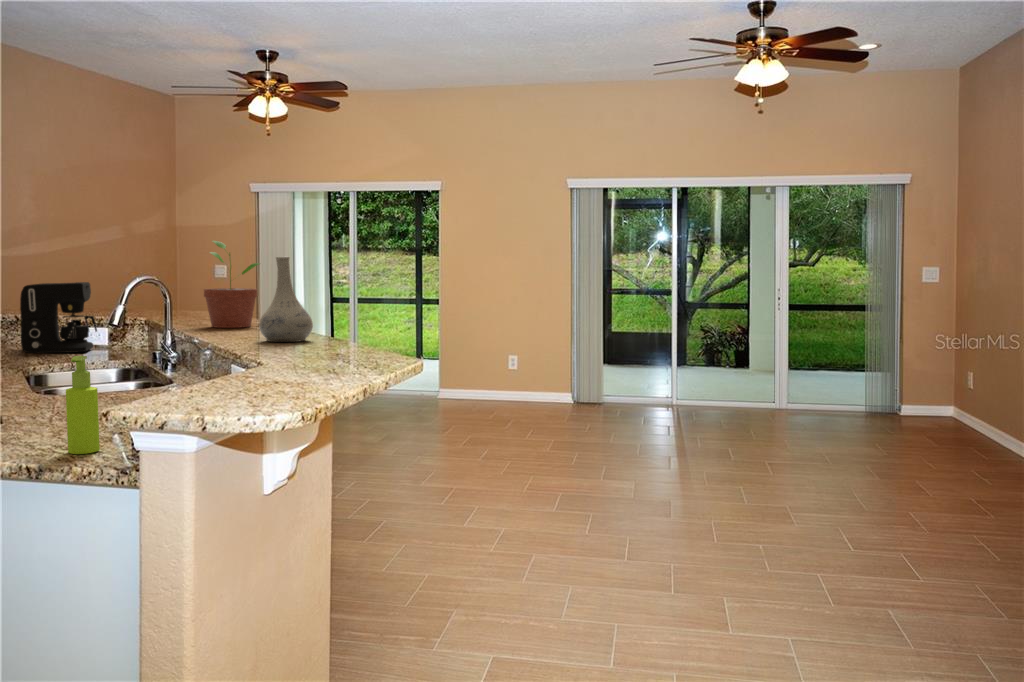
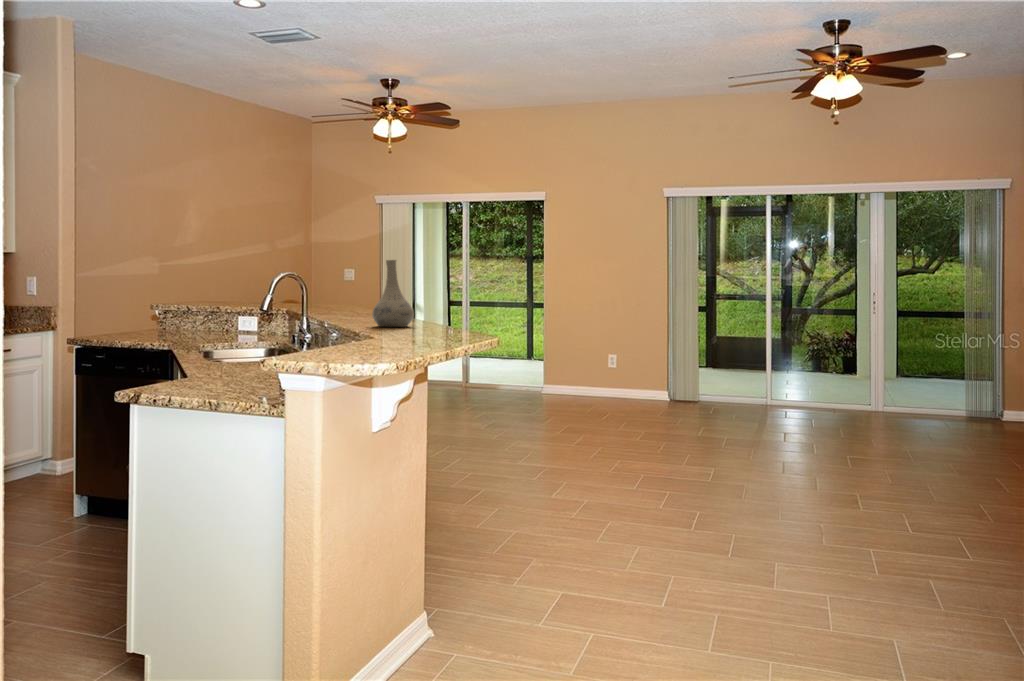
potted plant: present [204,241,259,328] -> none [332,247,377,318]
coffee maker: present [20,282,97,353] -> none [191,281,248,337]
soap dispenser: present [66,356,100,454] -> none [236,327,257,394]

